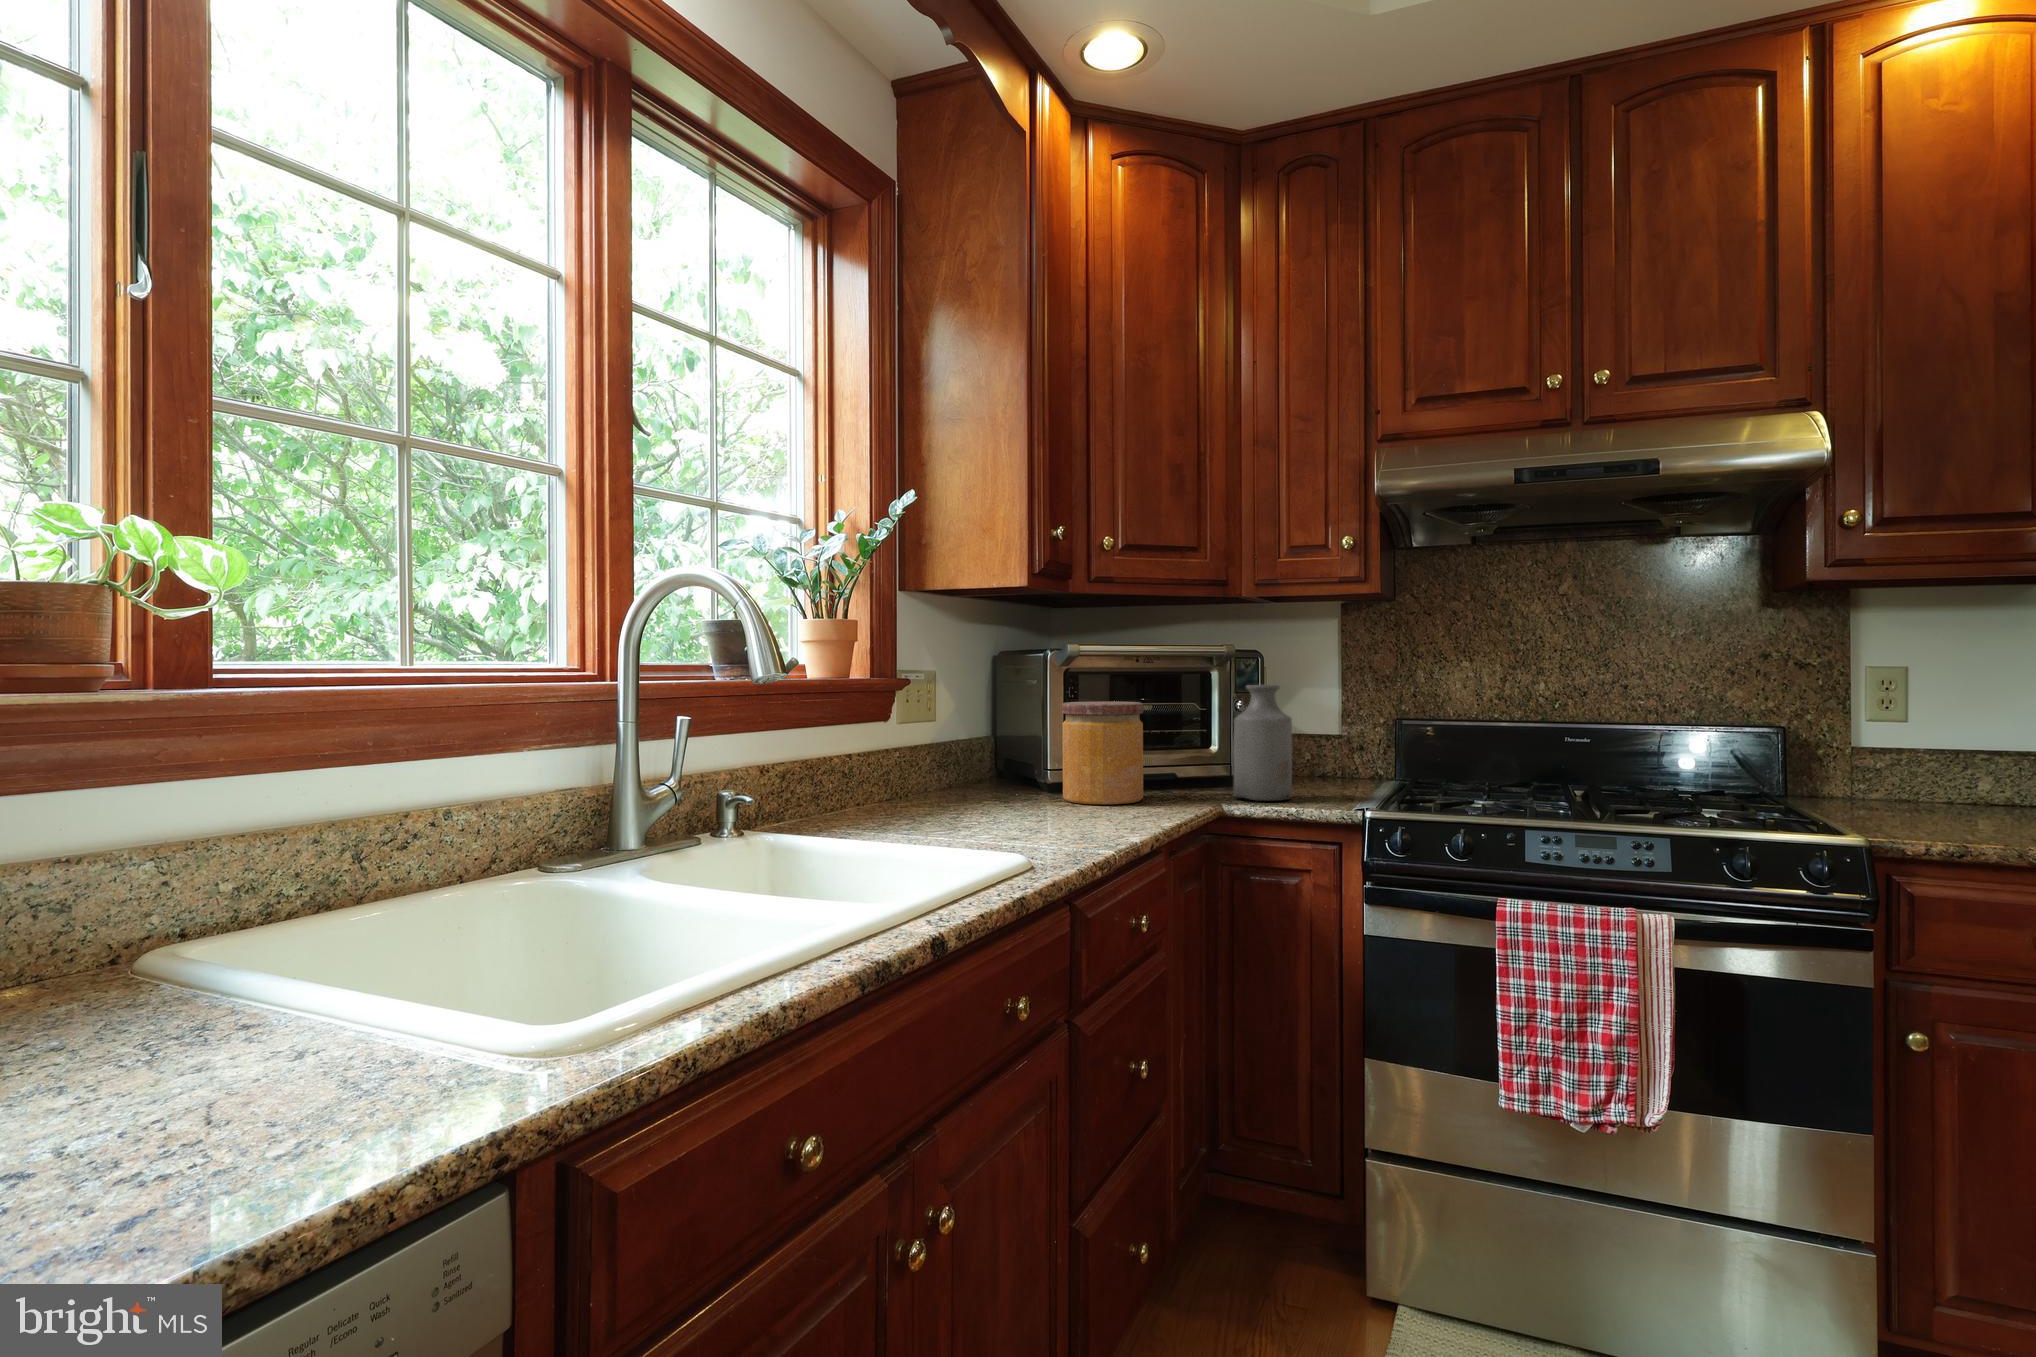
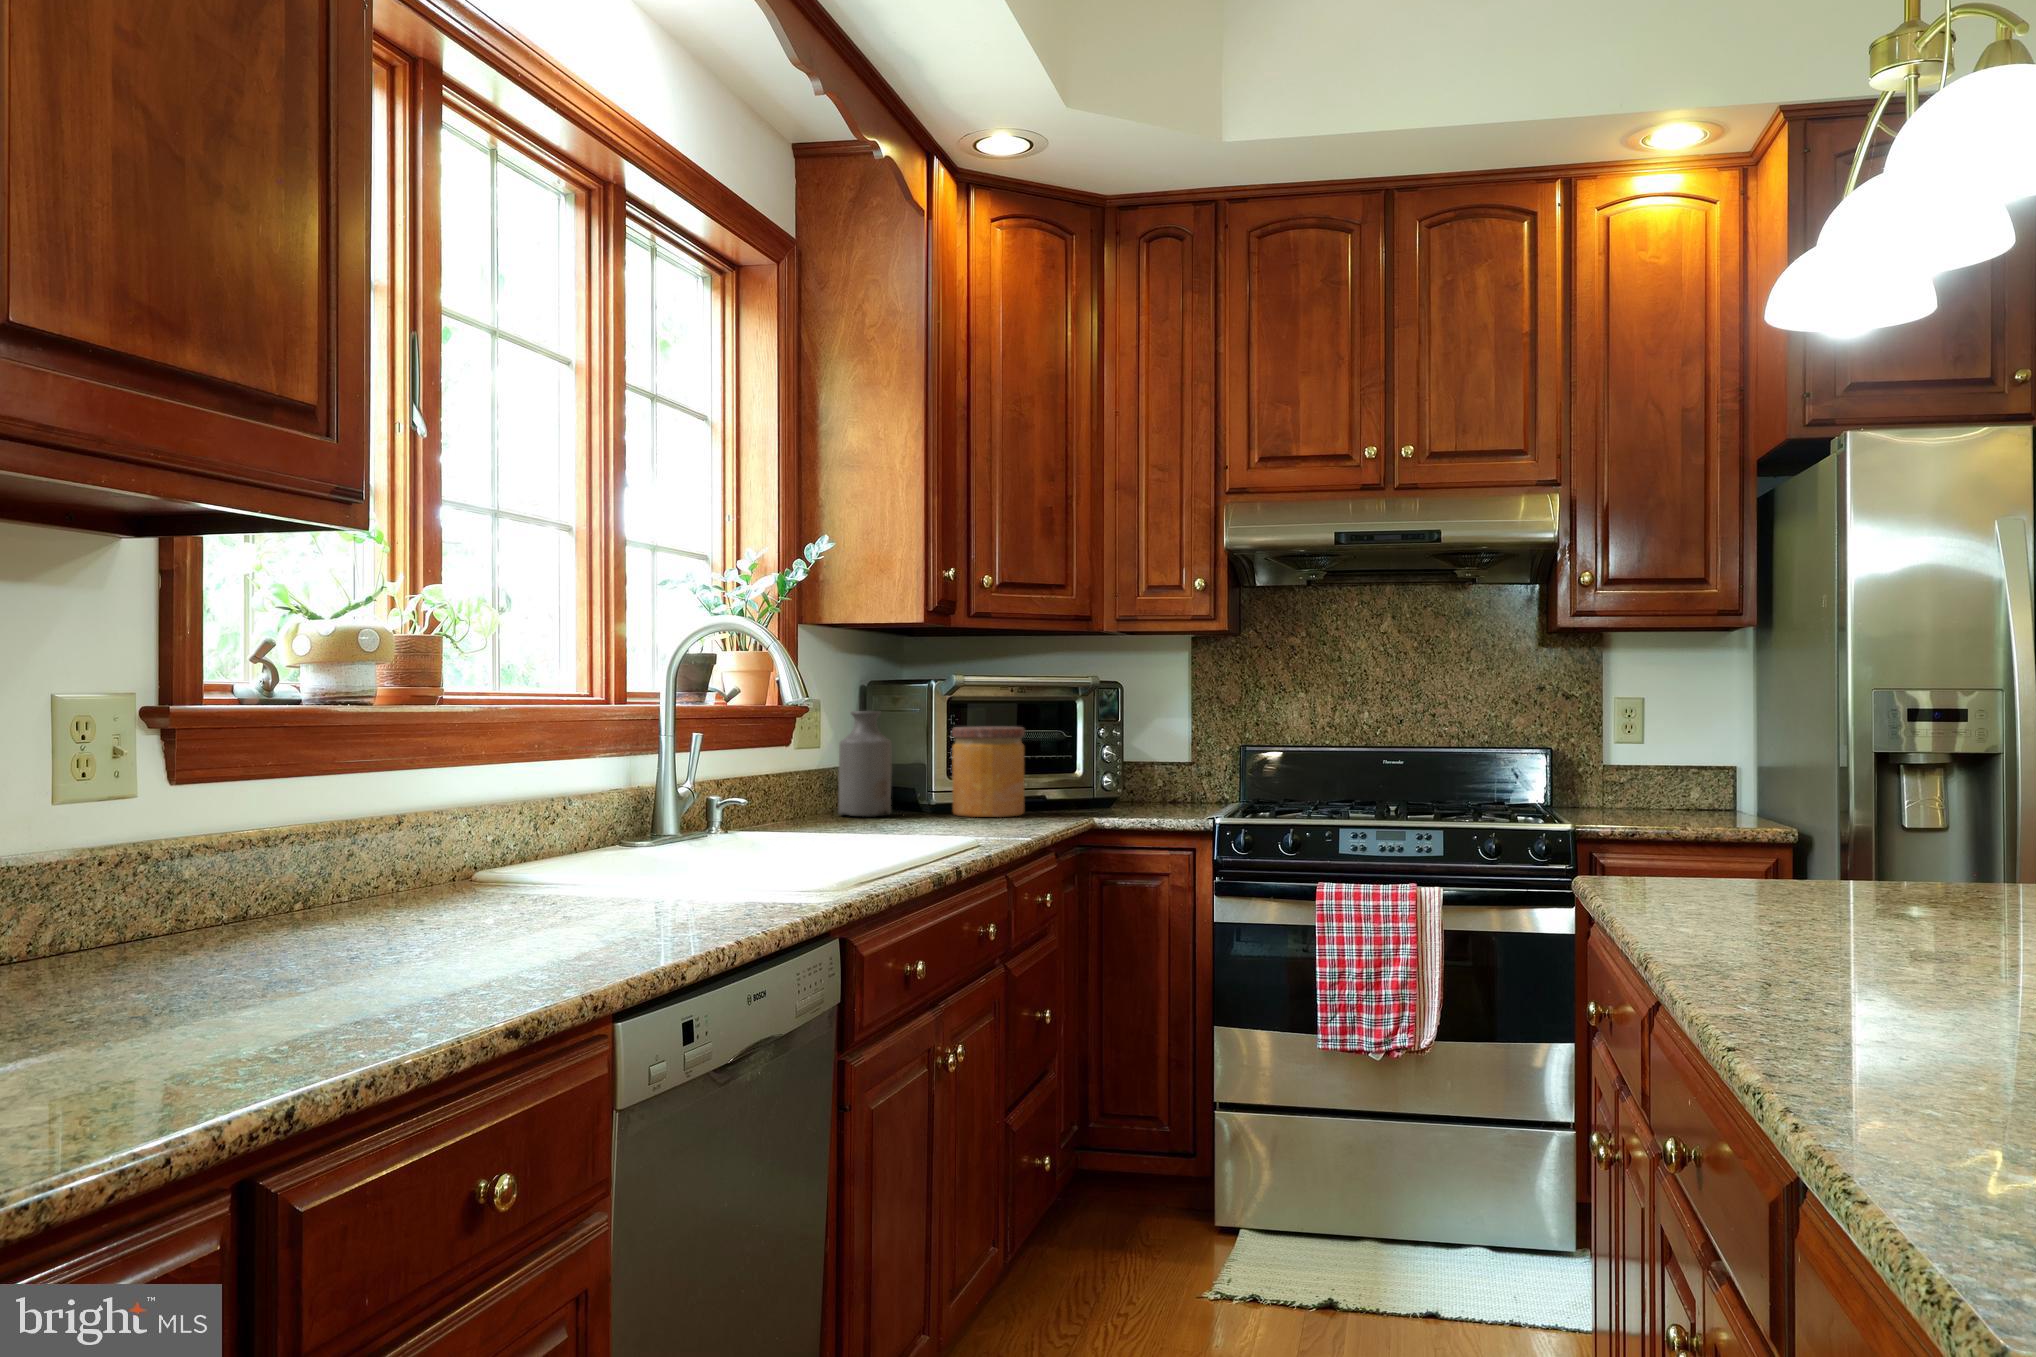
bottle: present [1233,685,1292,801] -> present [838,711,892,817]

